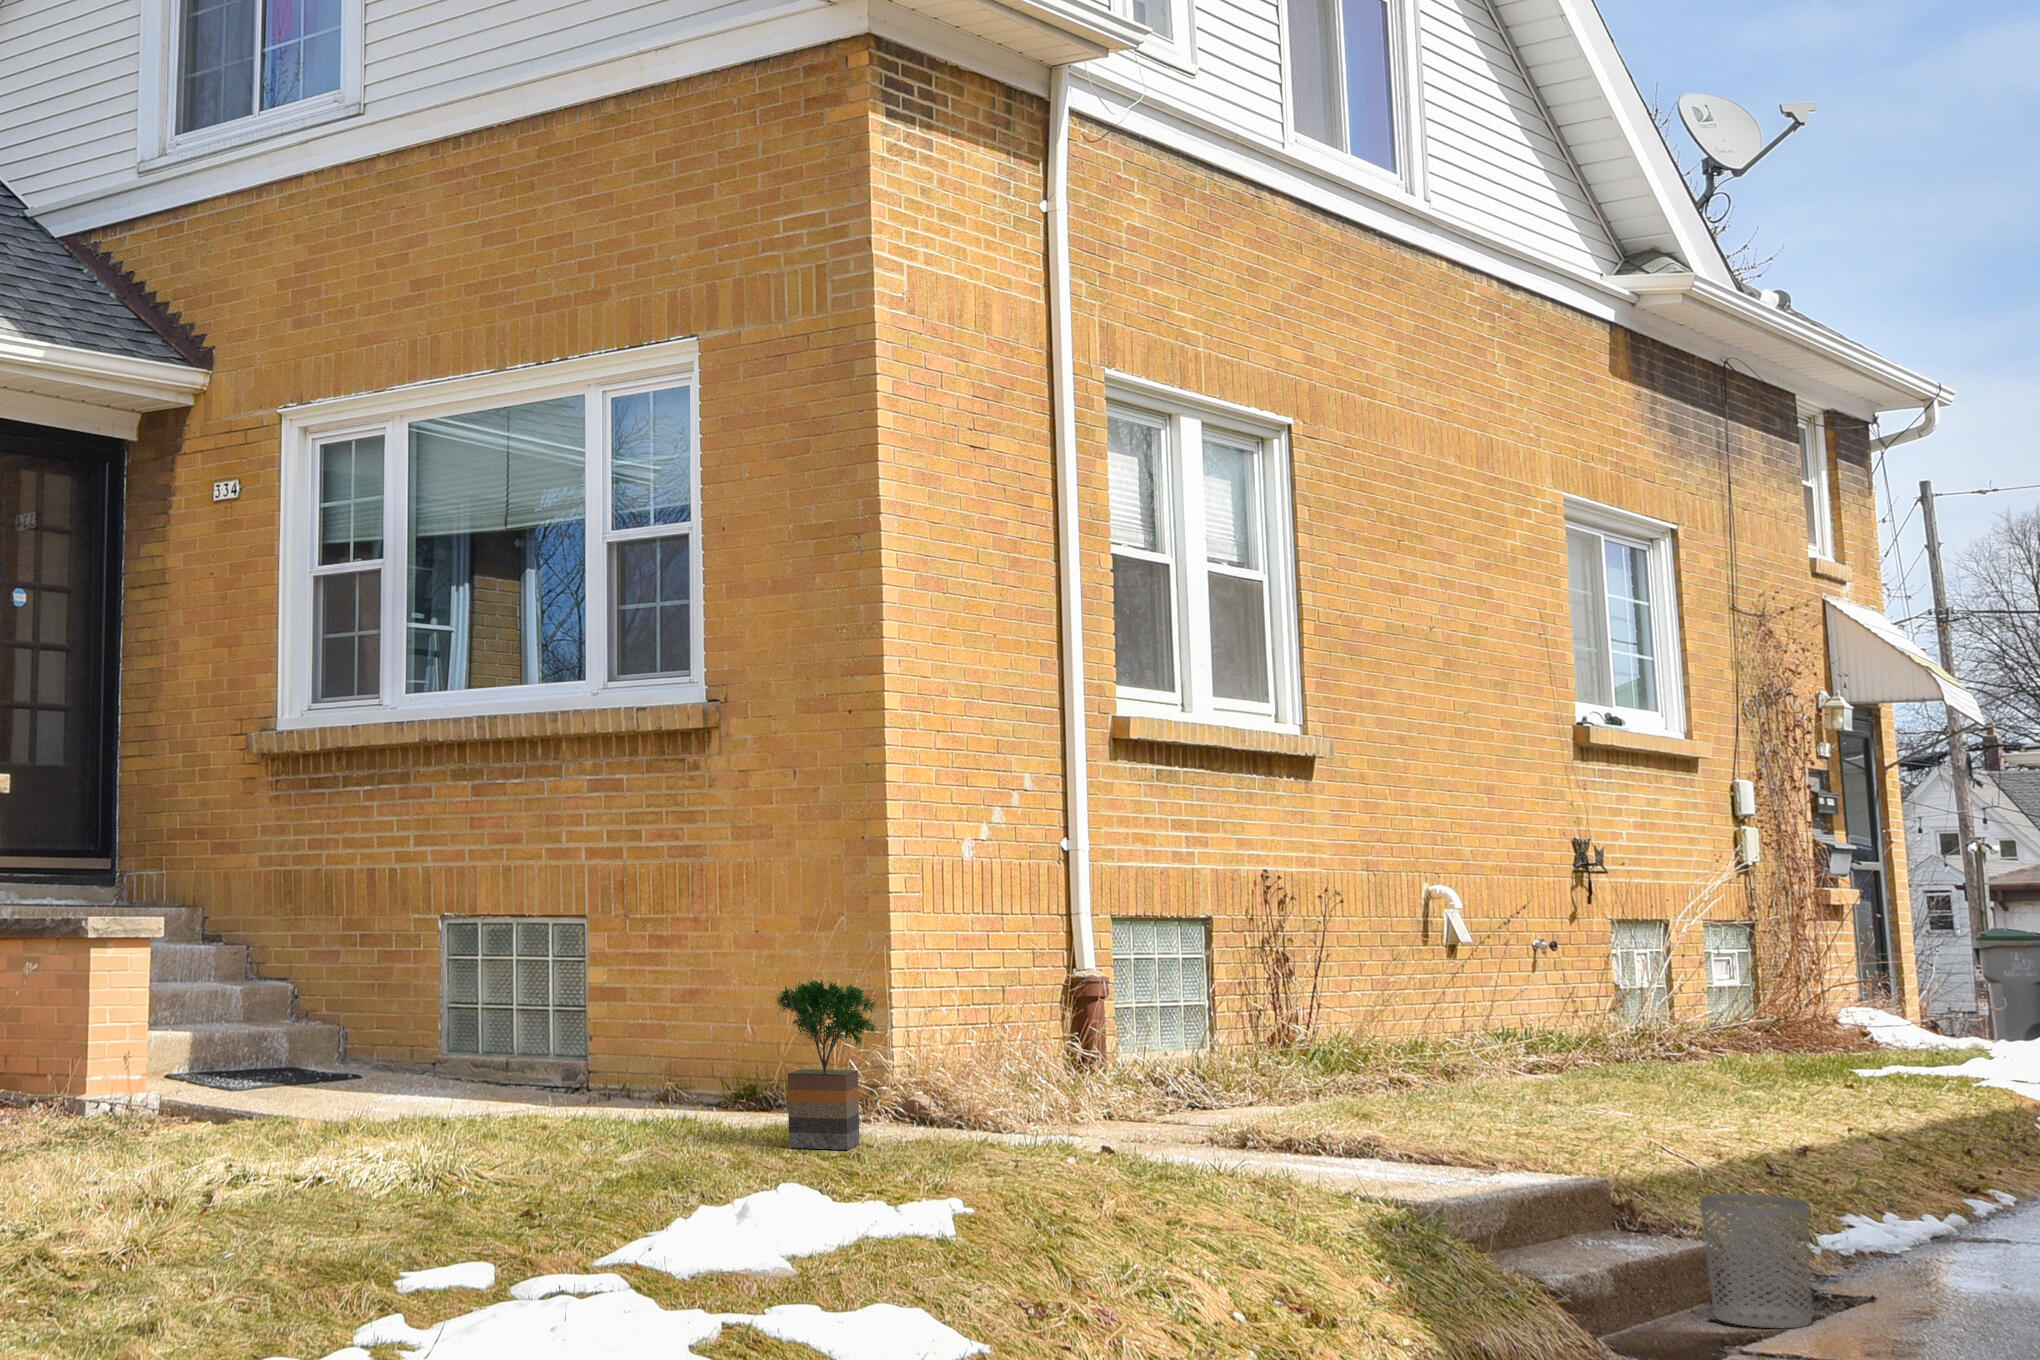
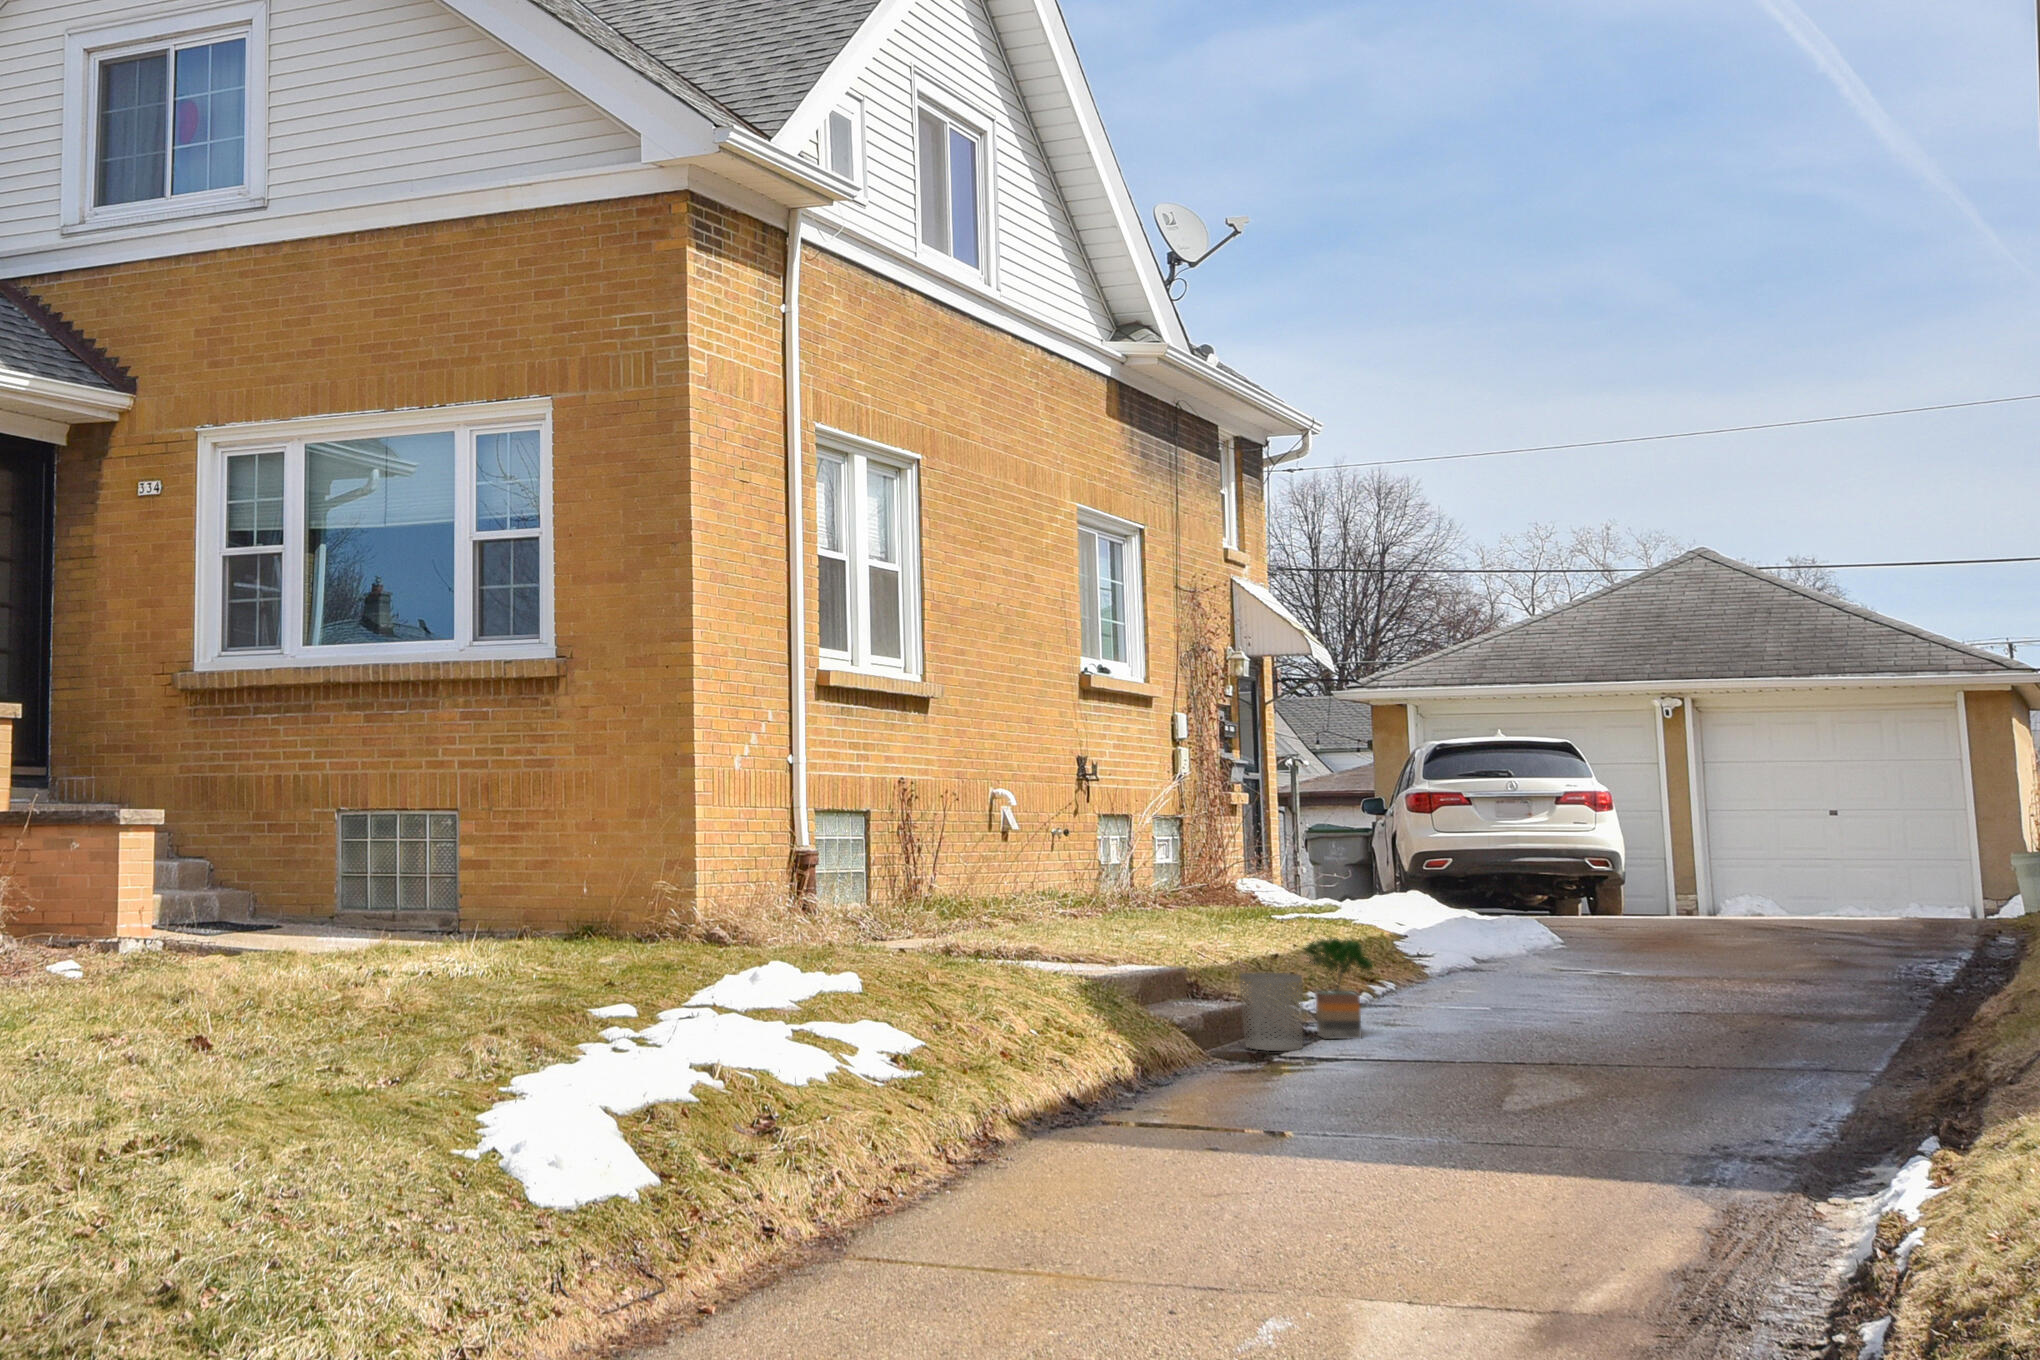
potted tree: present [777,980,876,1150] -> present [1303,938,1373,1039]

